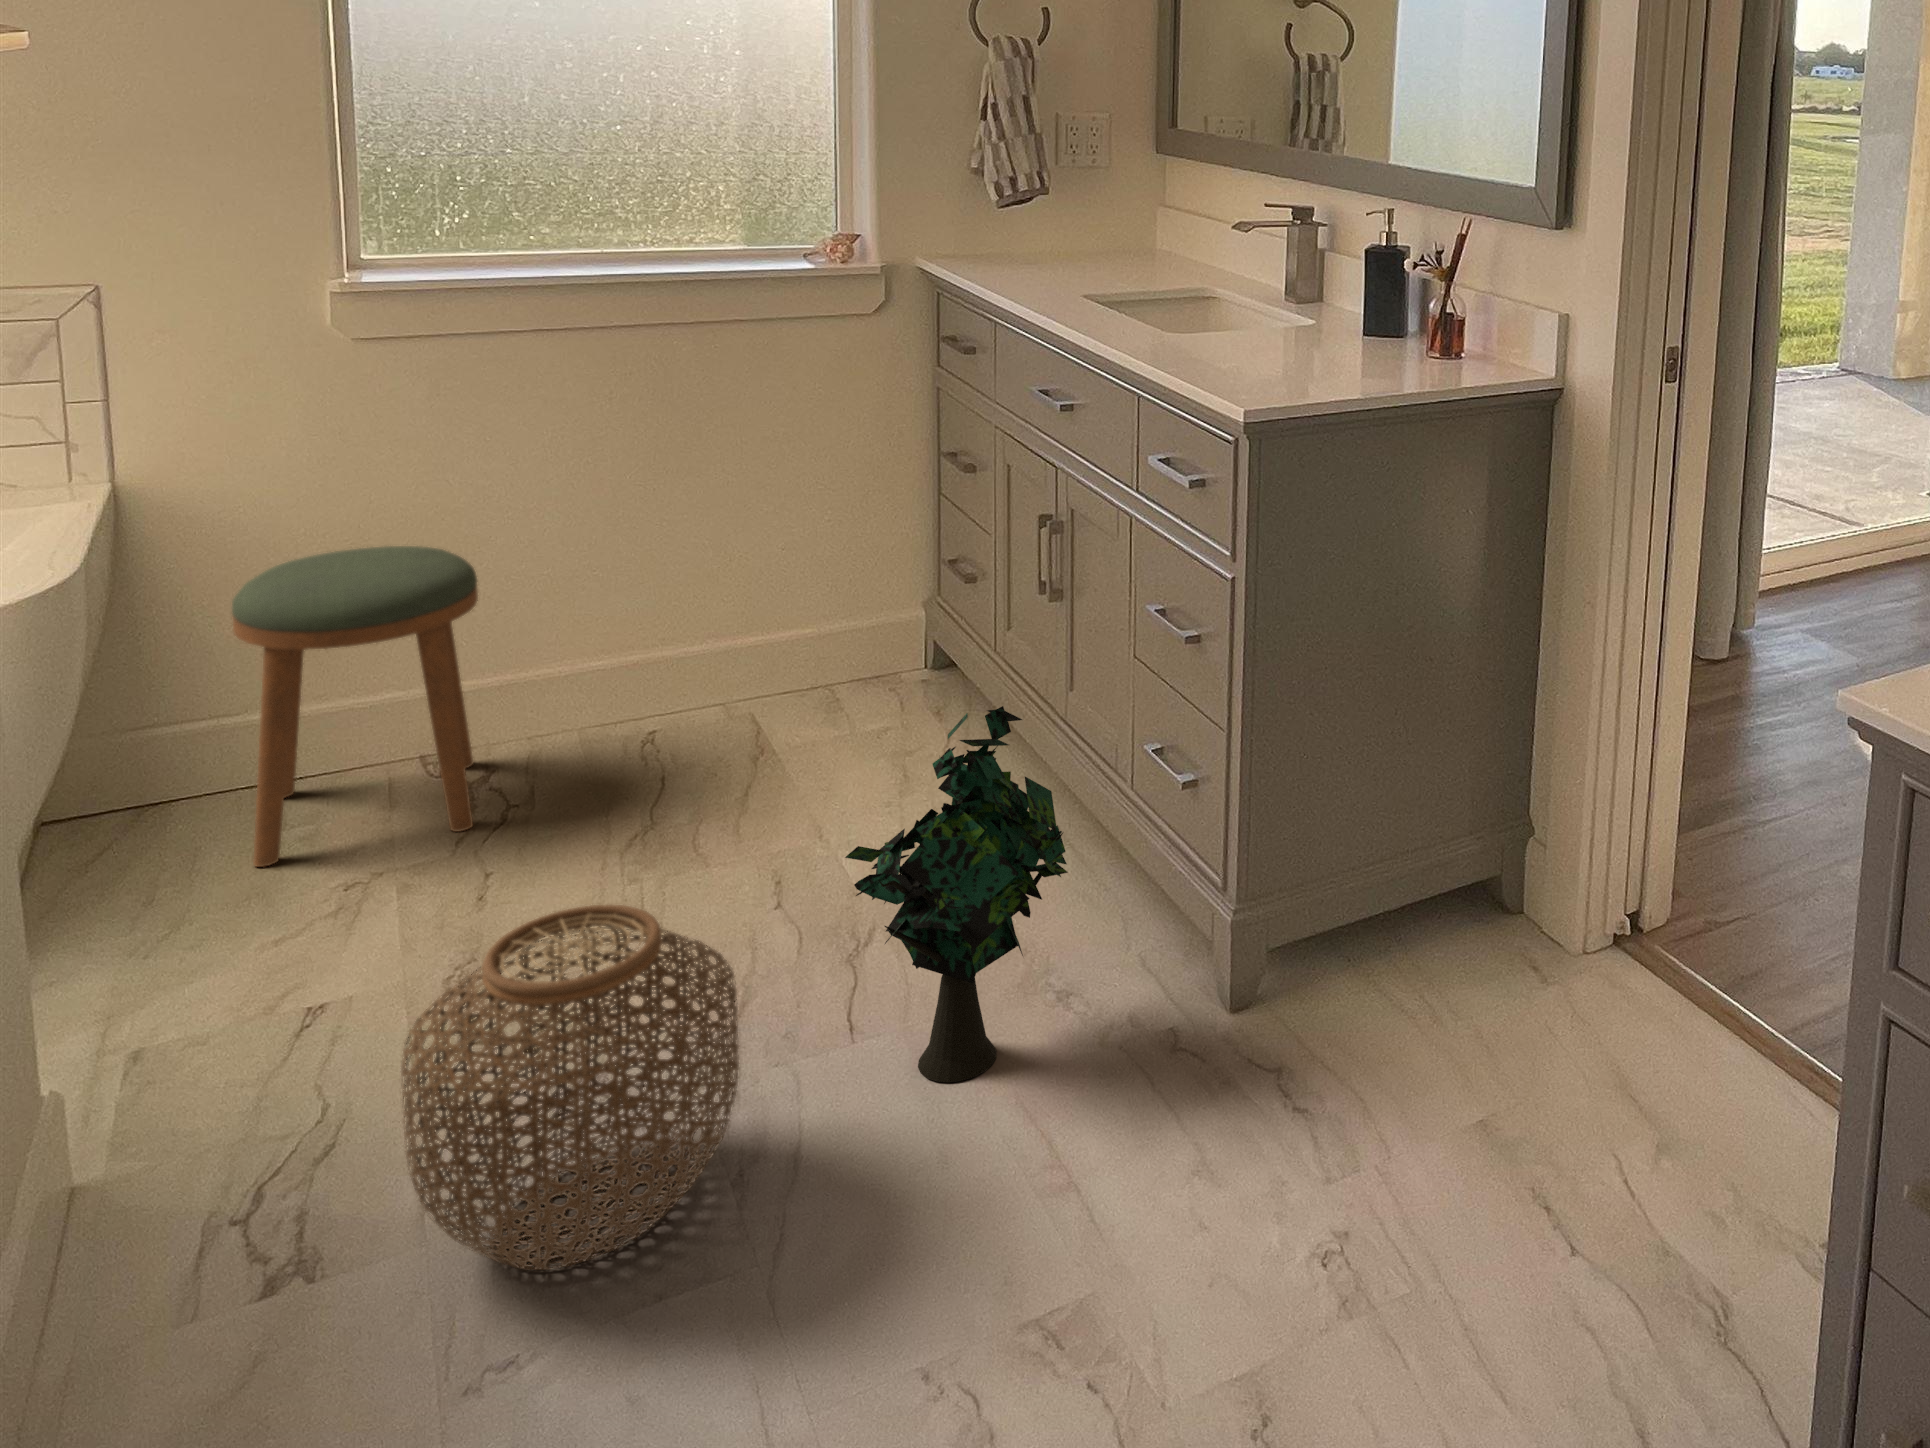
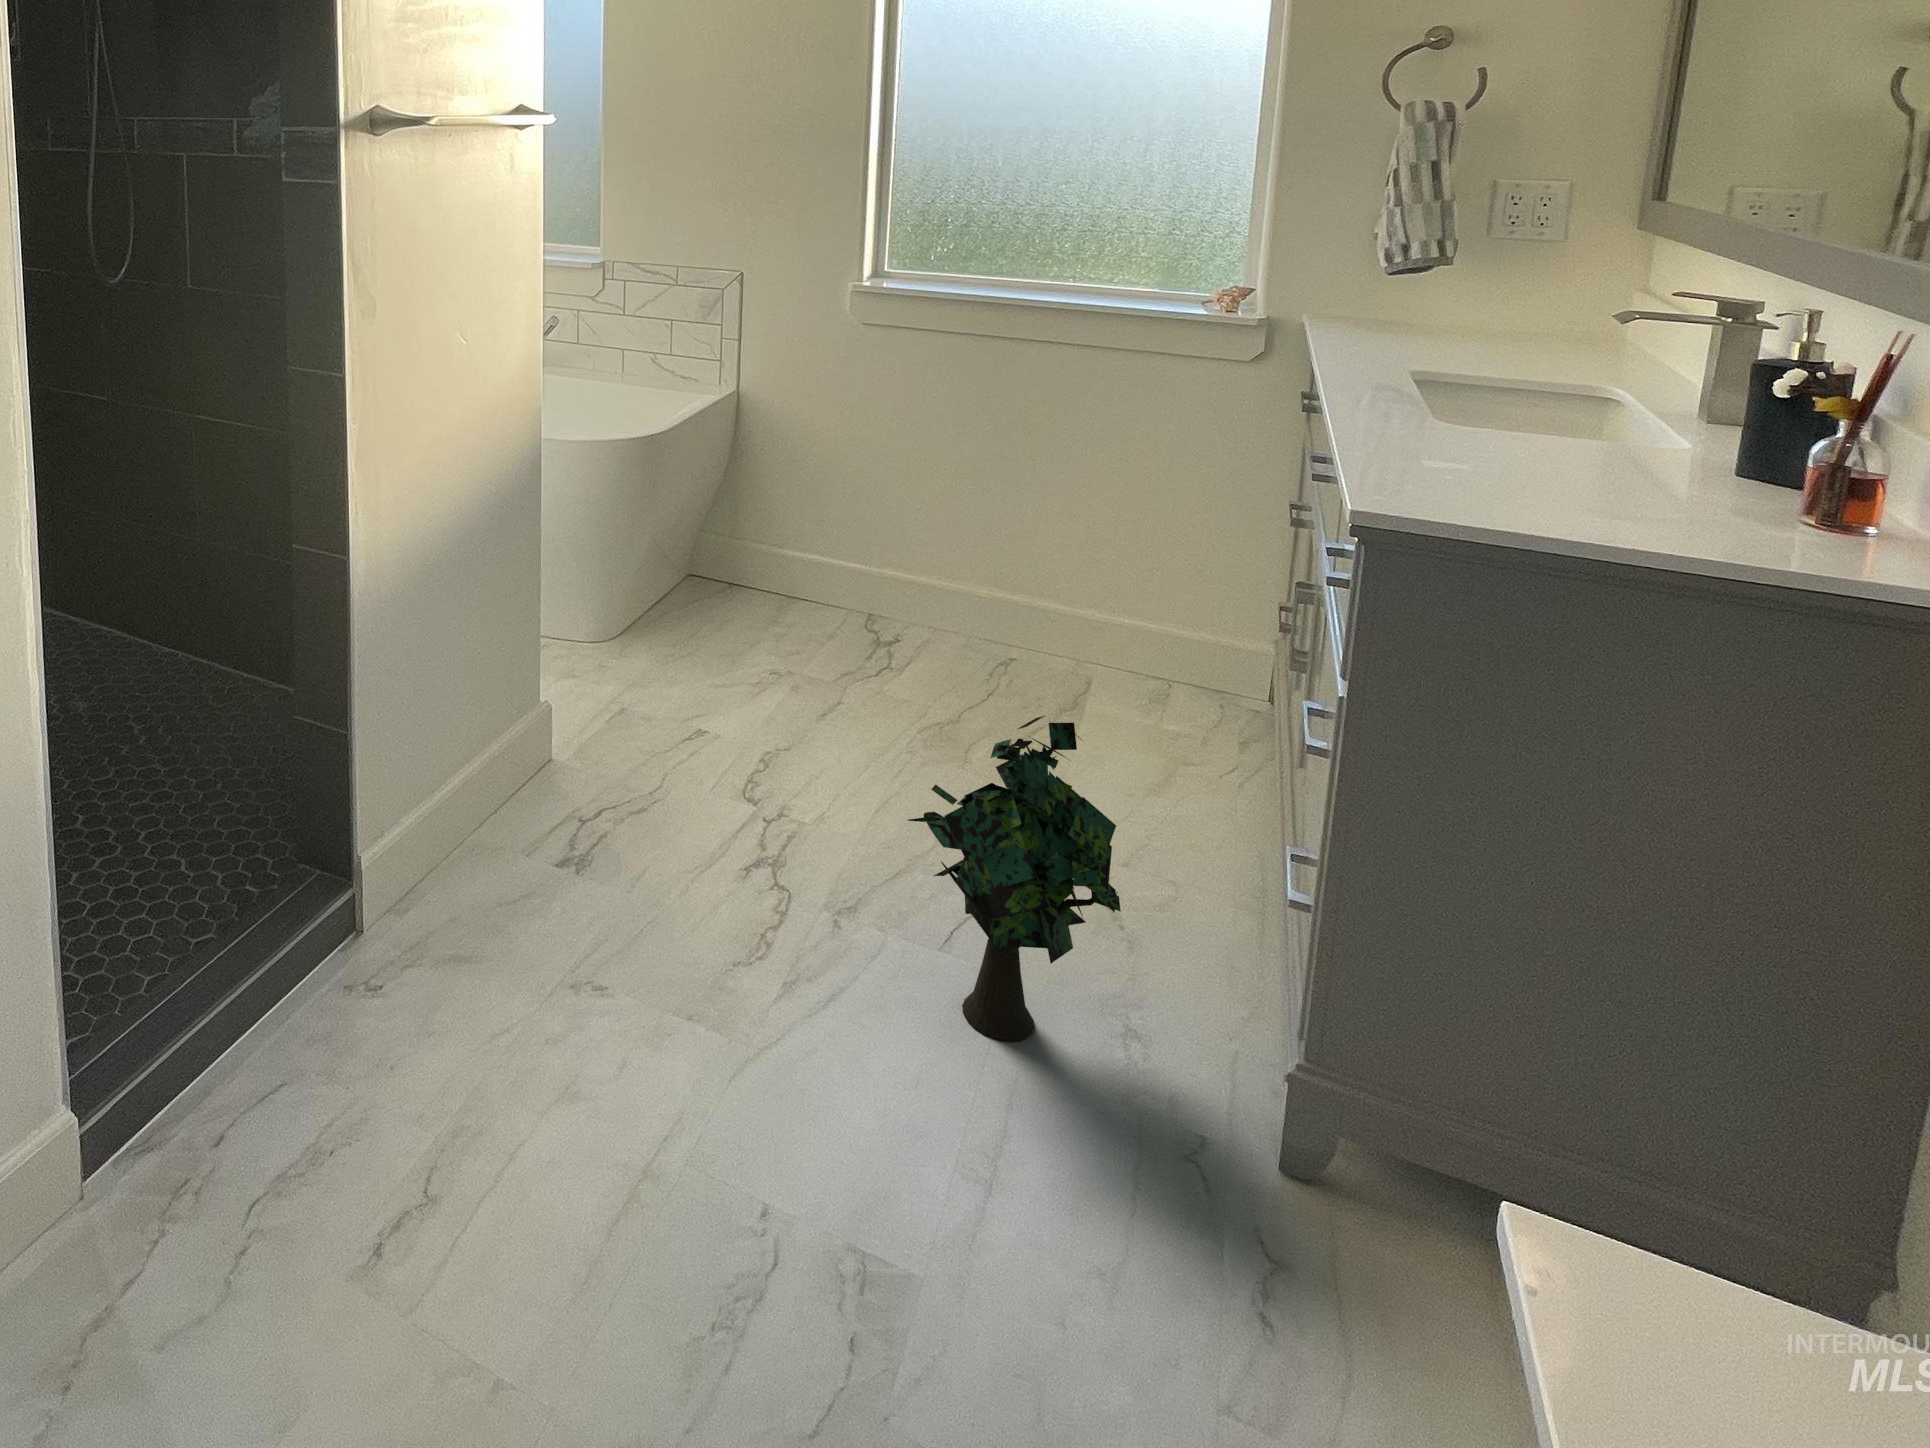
stool: present [232,546,478,867] -> none [746,460,896,670]
woven basket: present [401,905,739,1270] -> none [604,720,810,973]

